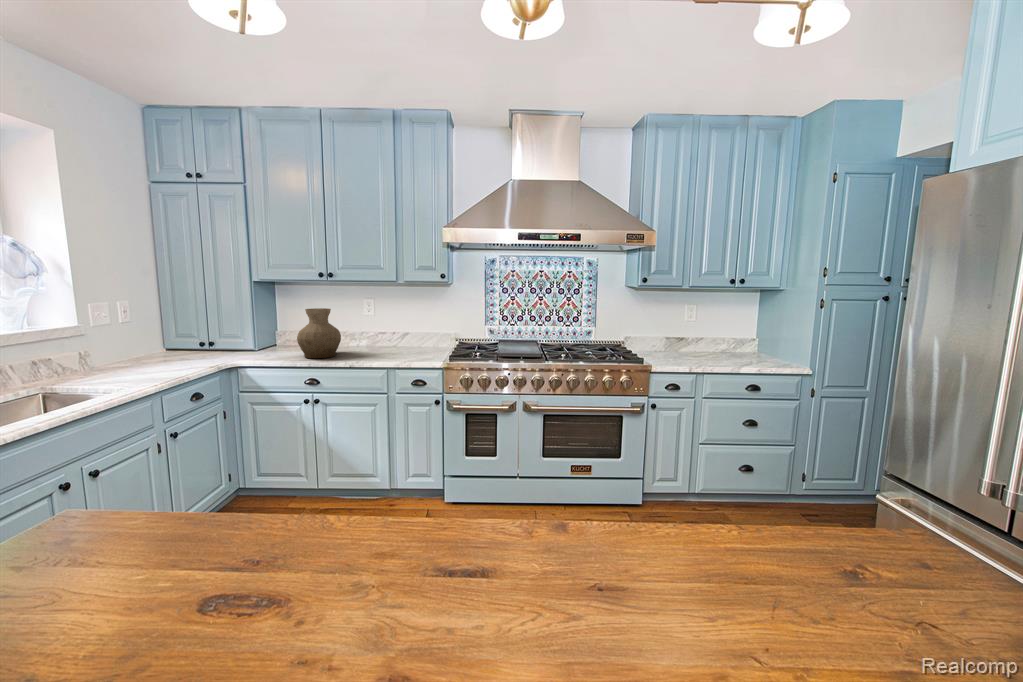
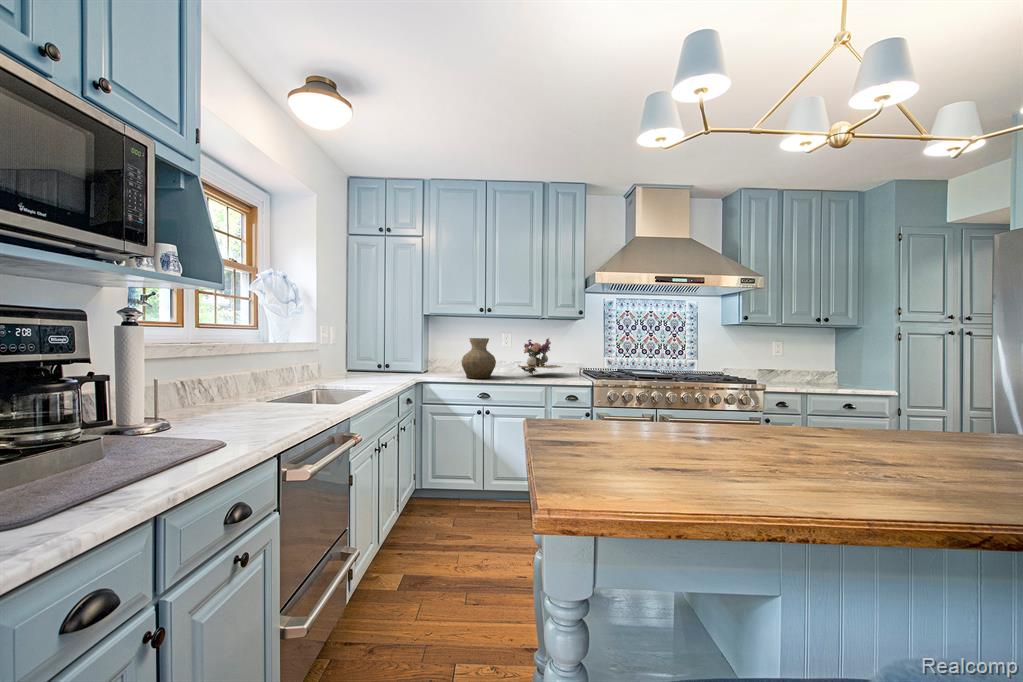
flower arrangement: none [370,304,427,351] -> present [518,338,561,375]

